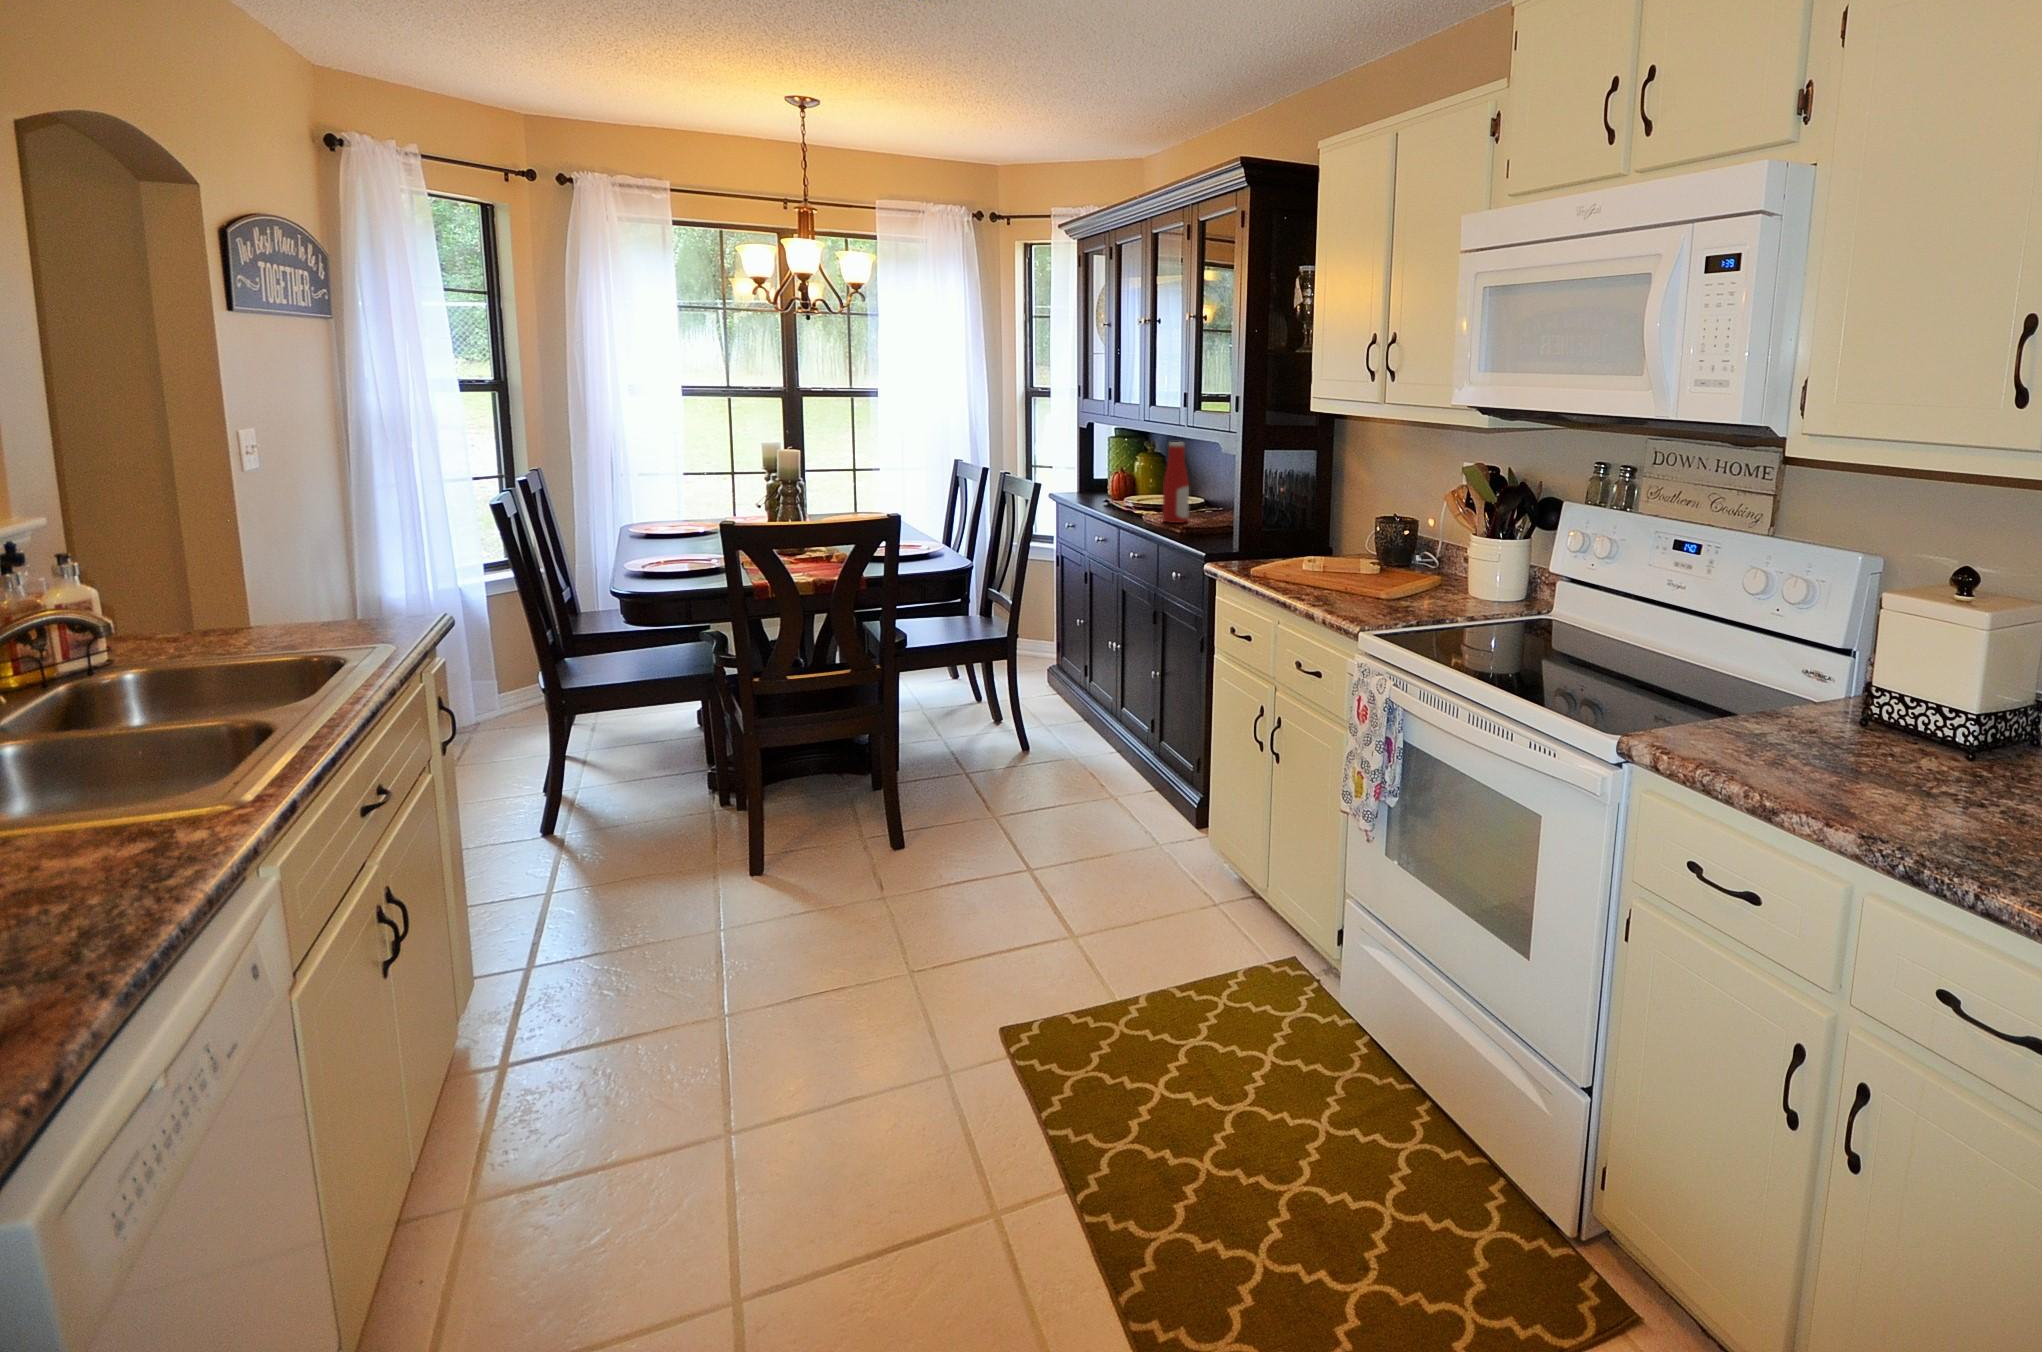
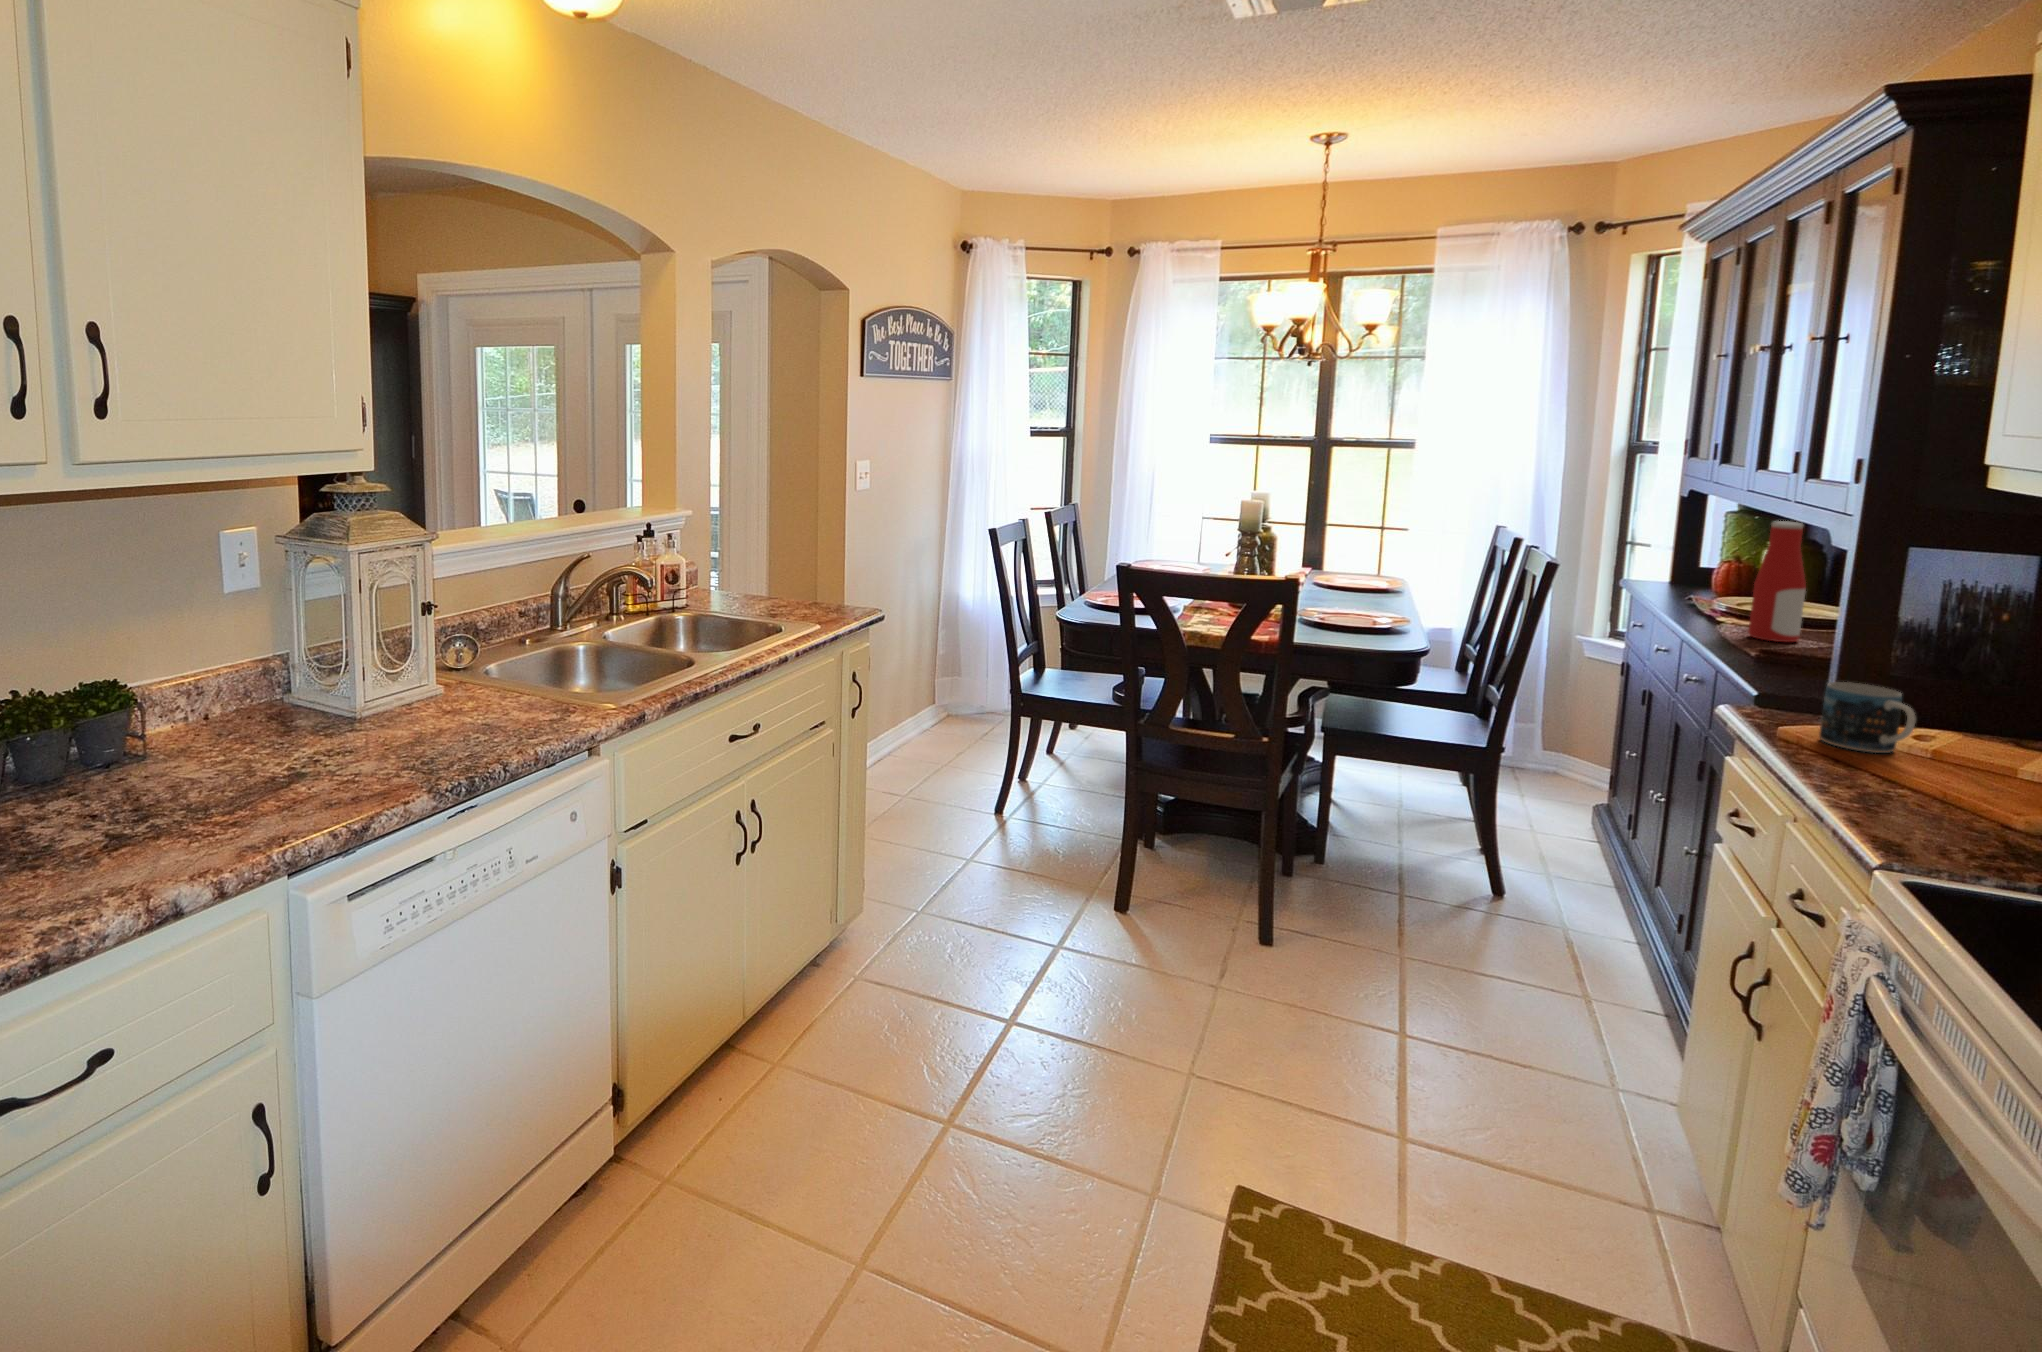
mug: none [1265,536,1311,576] -> present [1819,682,1916,753]

